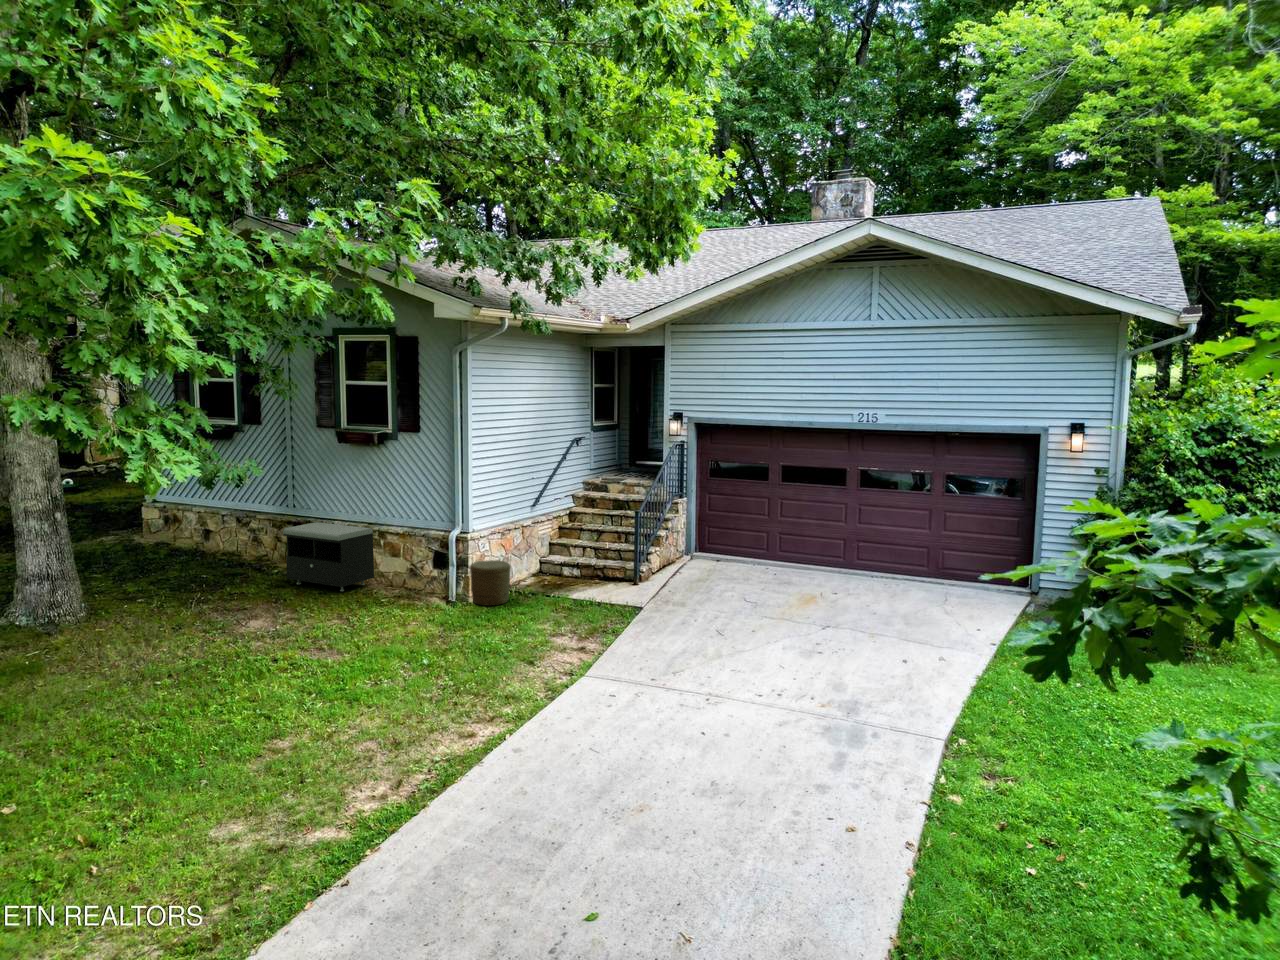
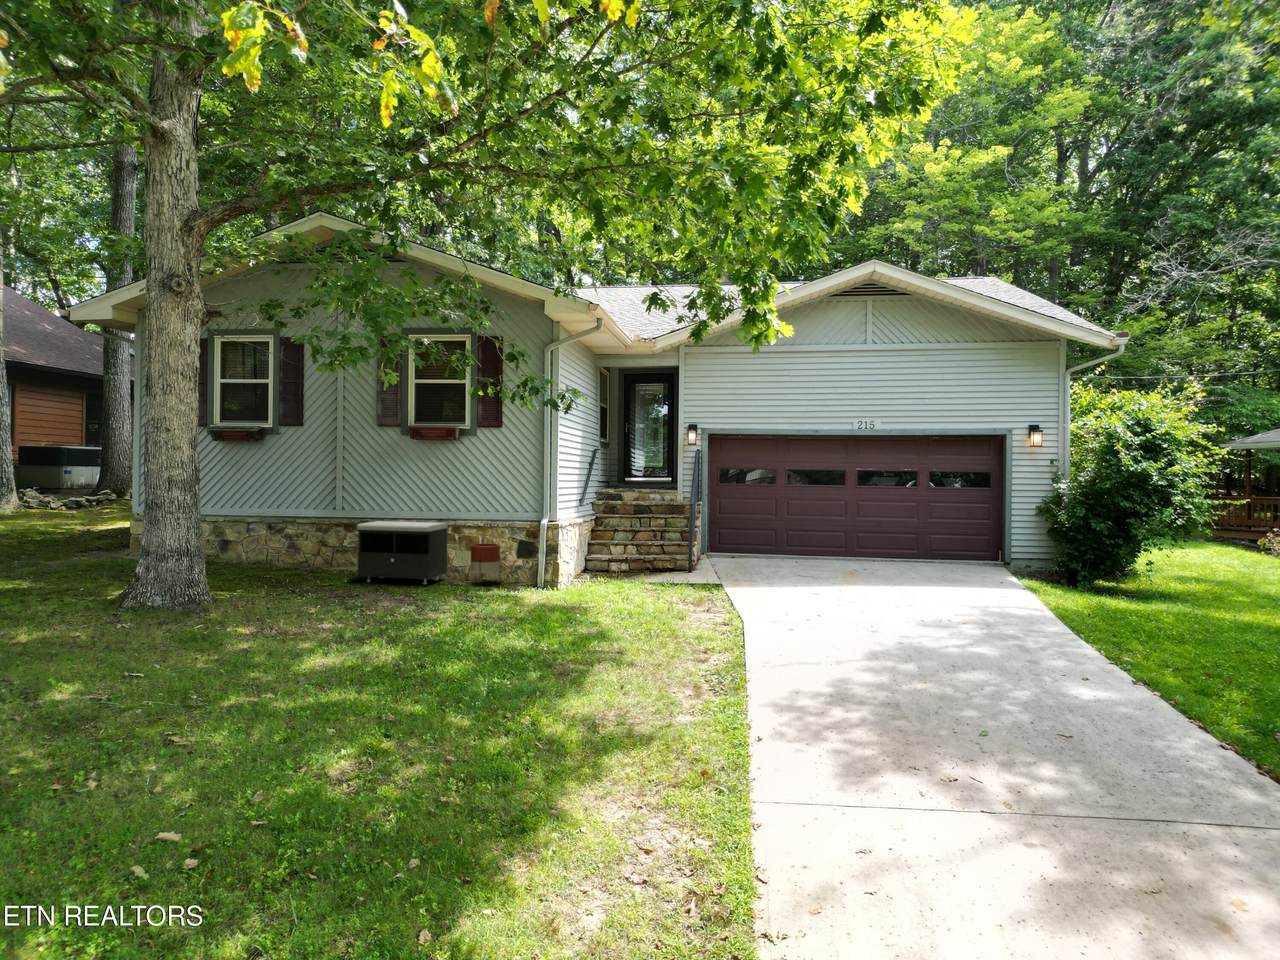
planter: none [383,551,415,597] -> present [470,543,500,585]
woven basket: present [470,560,511,606] -> none [564,547,602,587]

